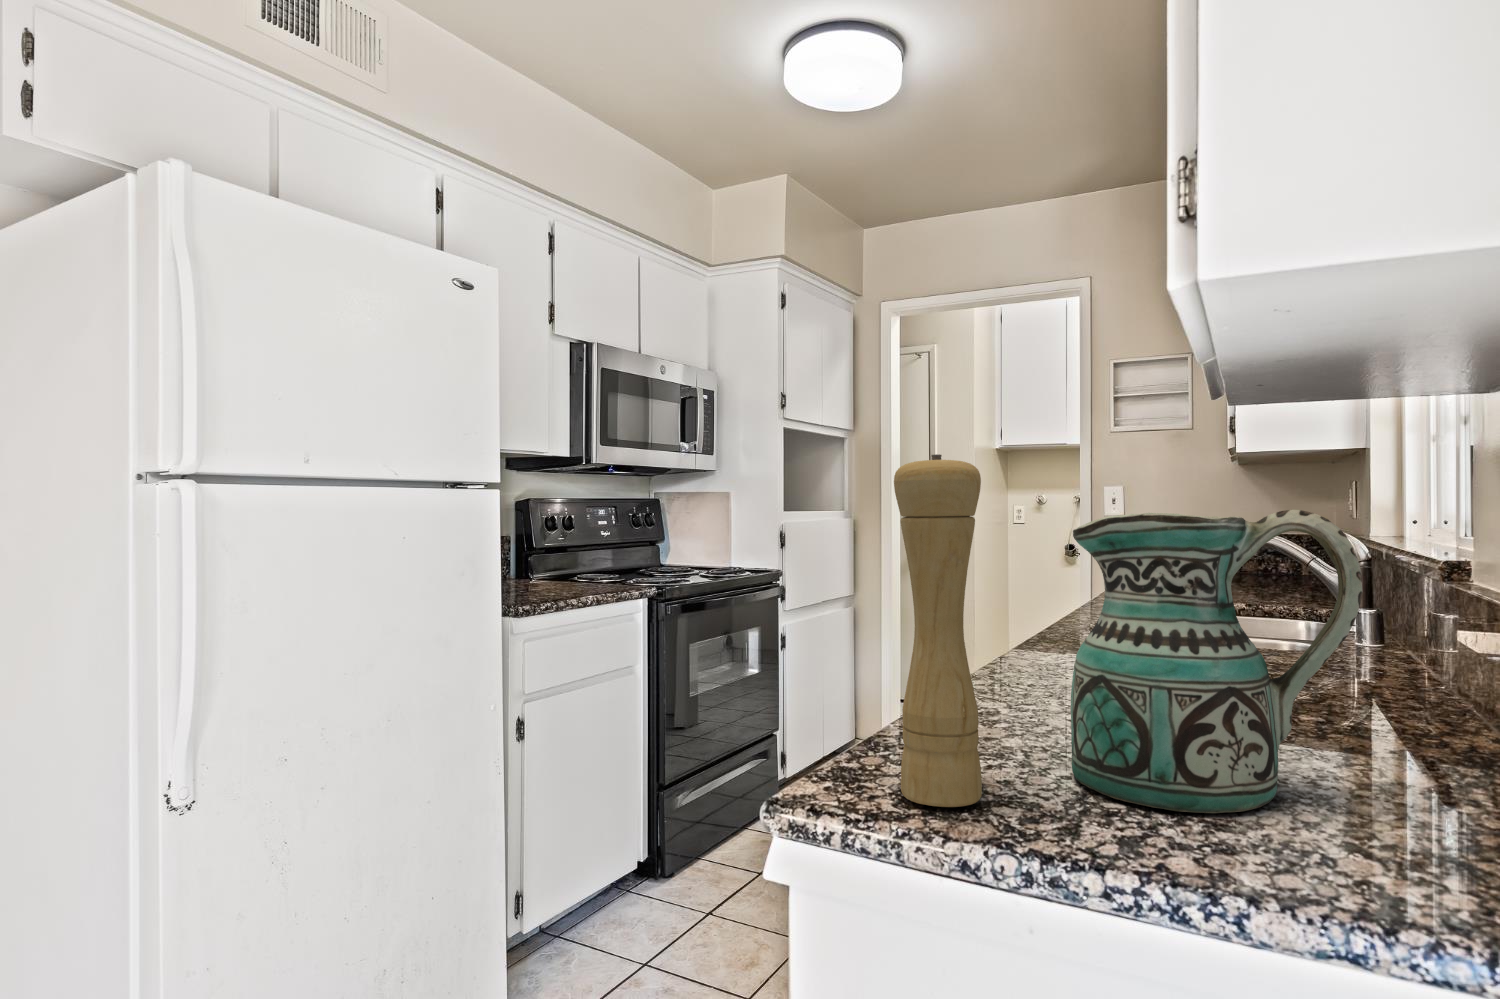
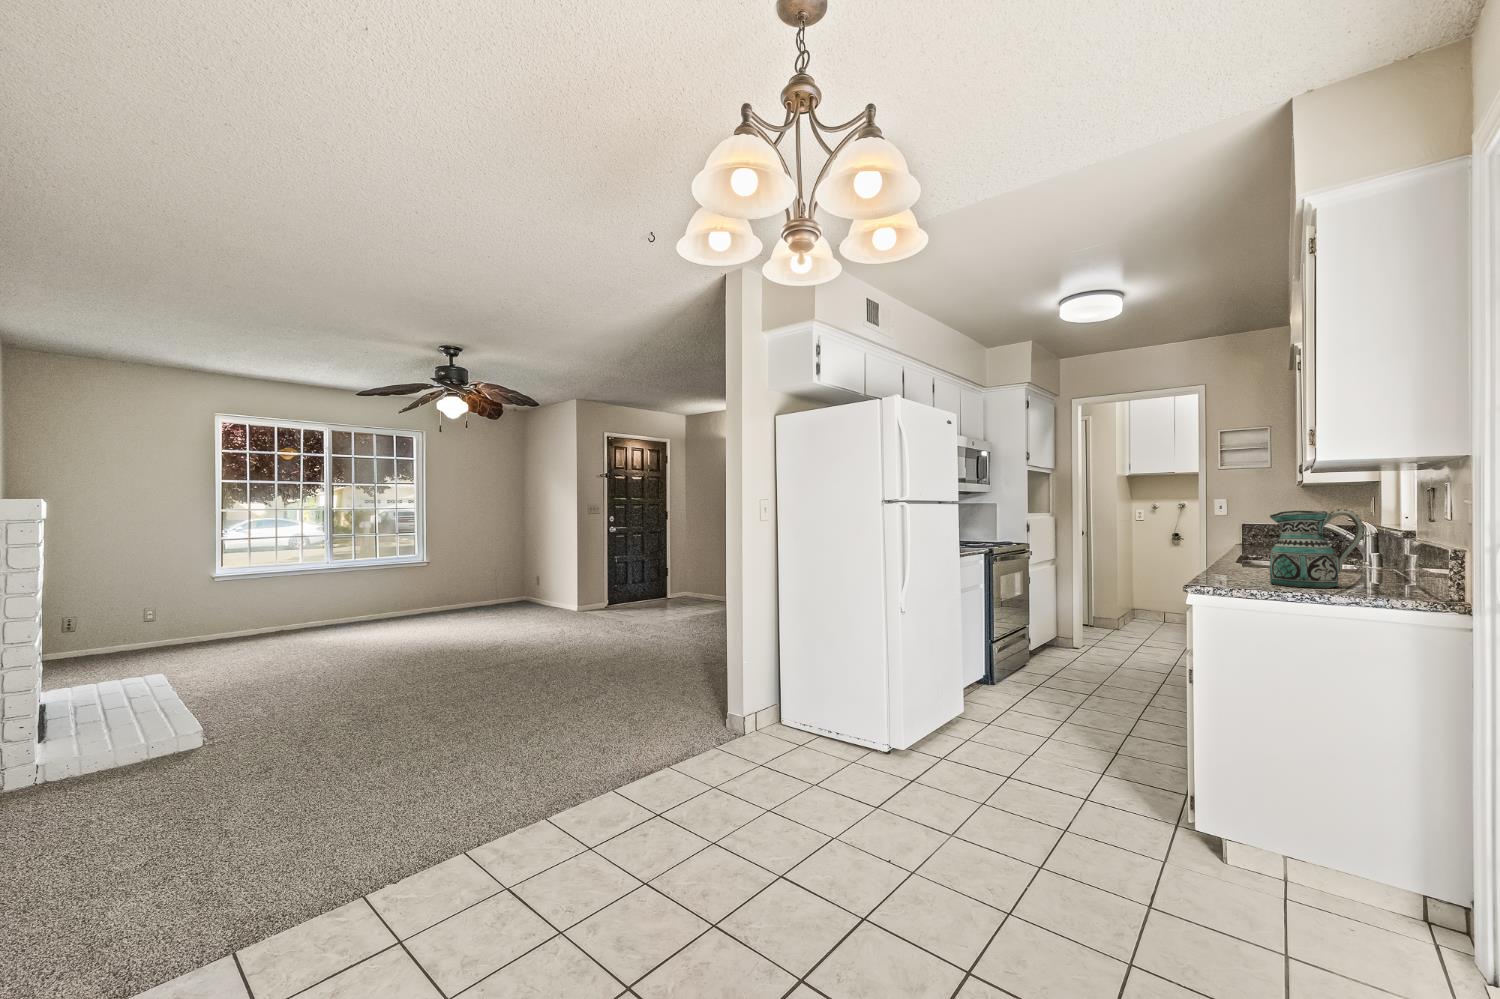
pepper mill: present [894,454,982,807] -> none [1219,495,1249,586]

